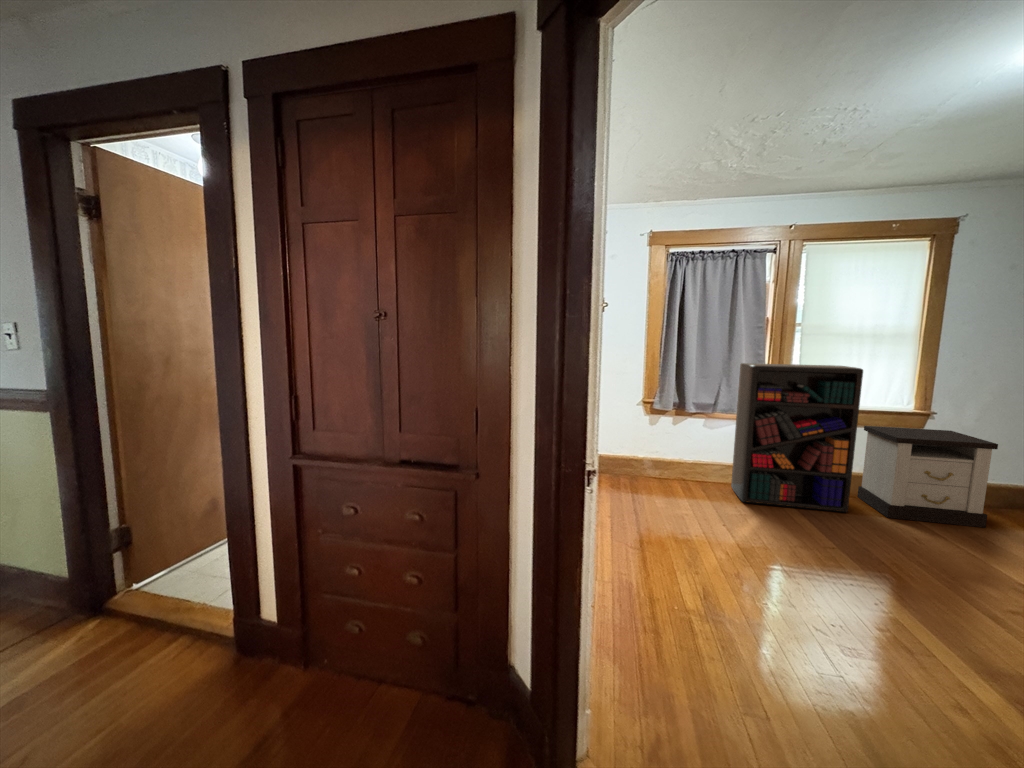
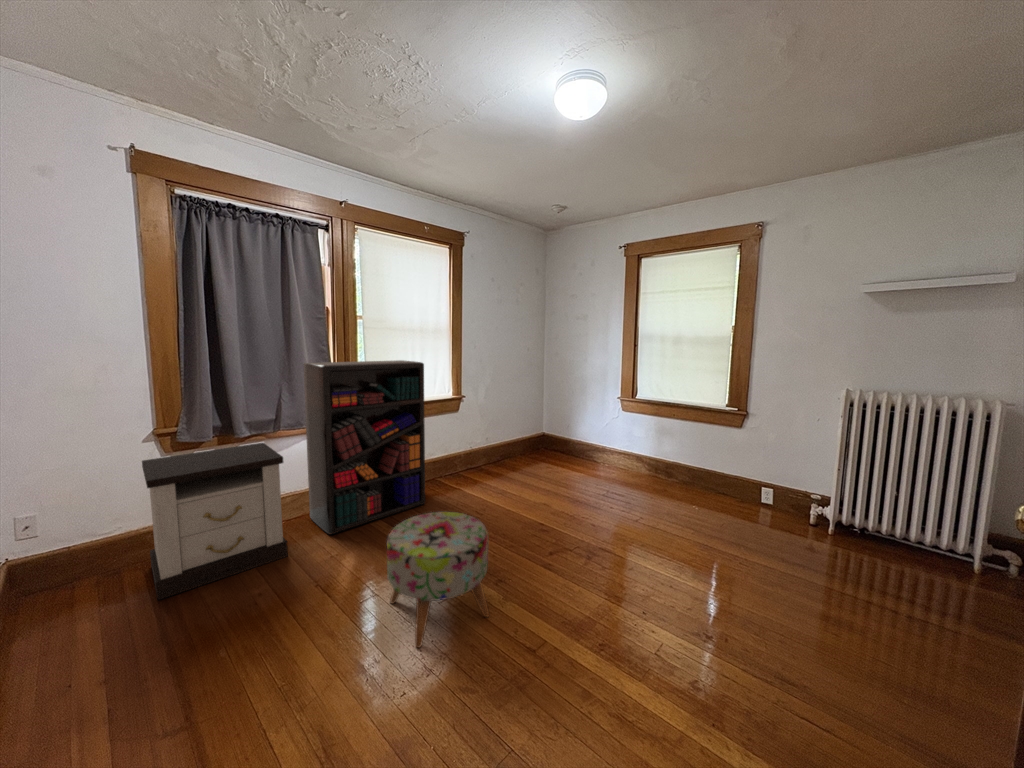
nightstand: present [857,426,998,528] -> present [142,443,288,600]
ottoman: none [773,498,883,609] -> present [387,512,489,648]

